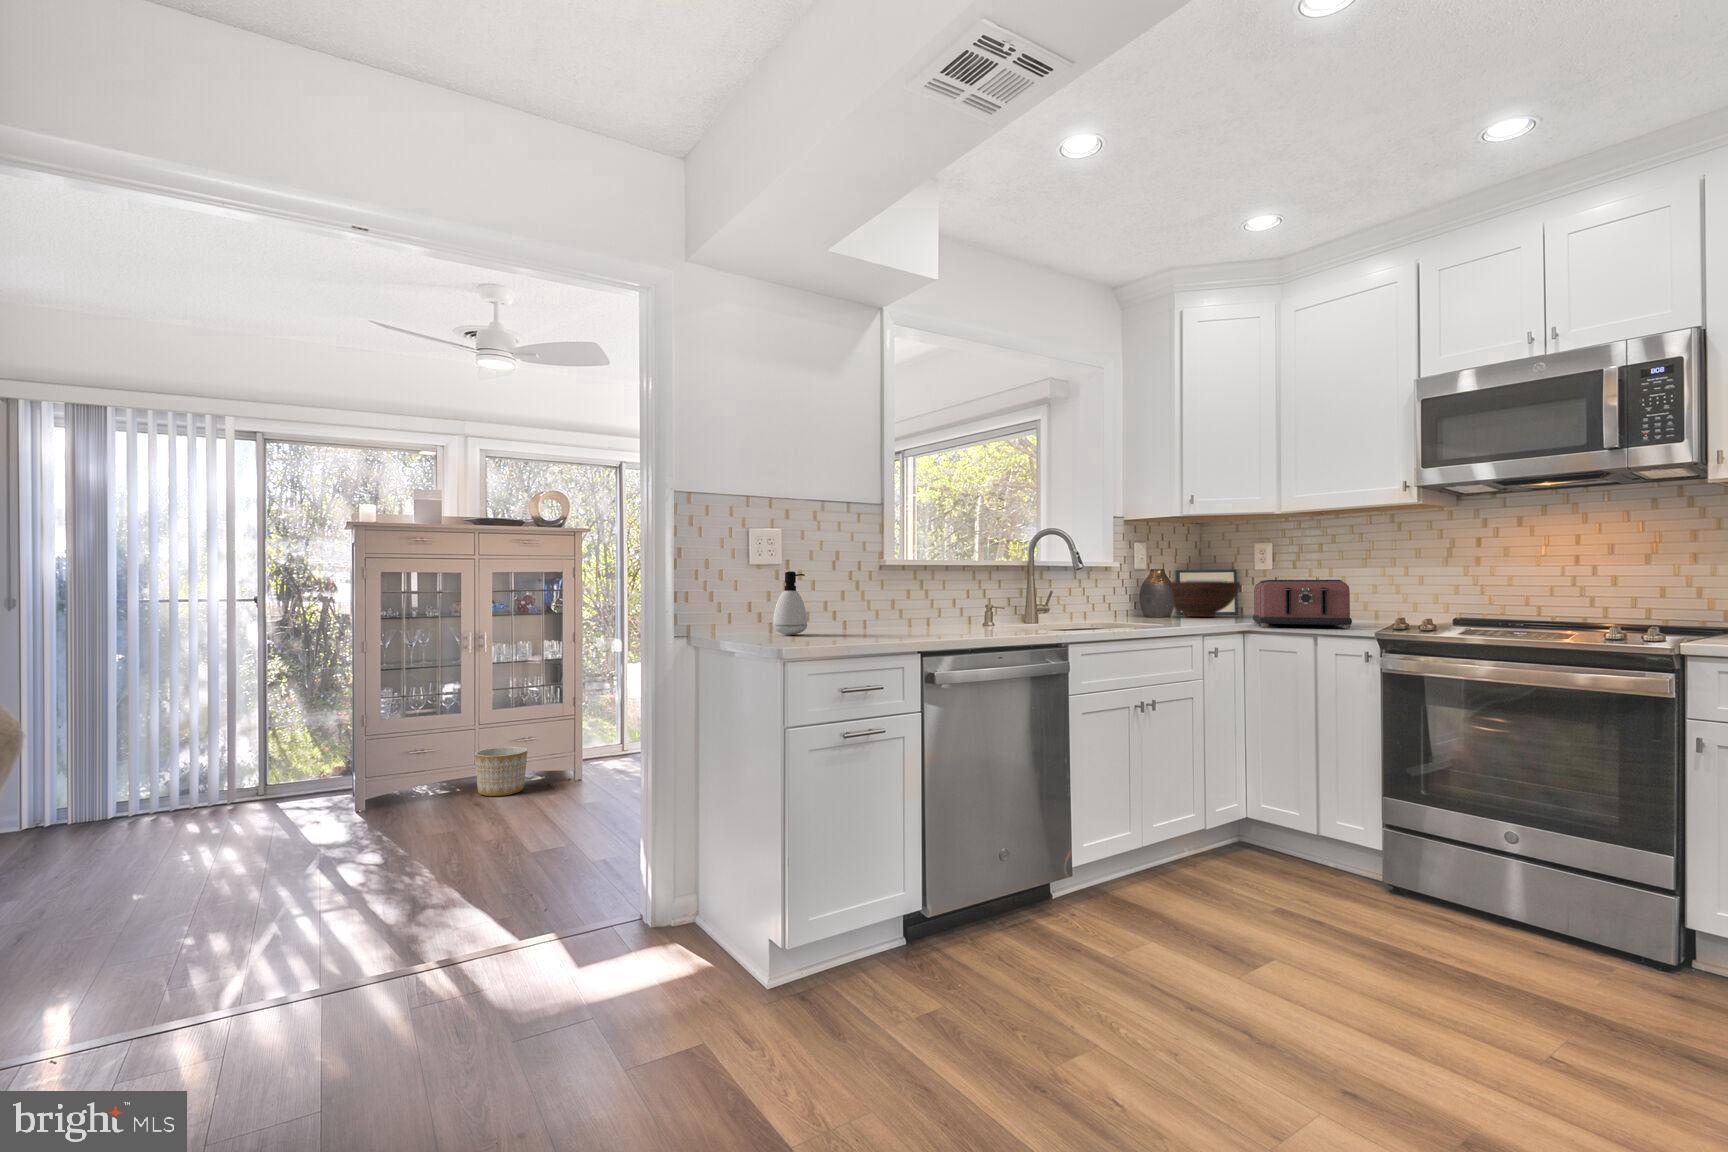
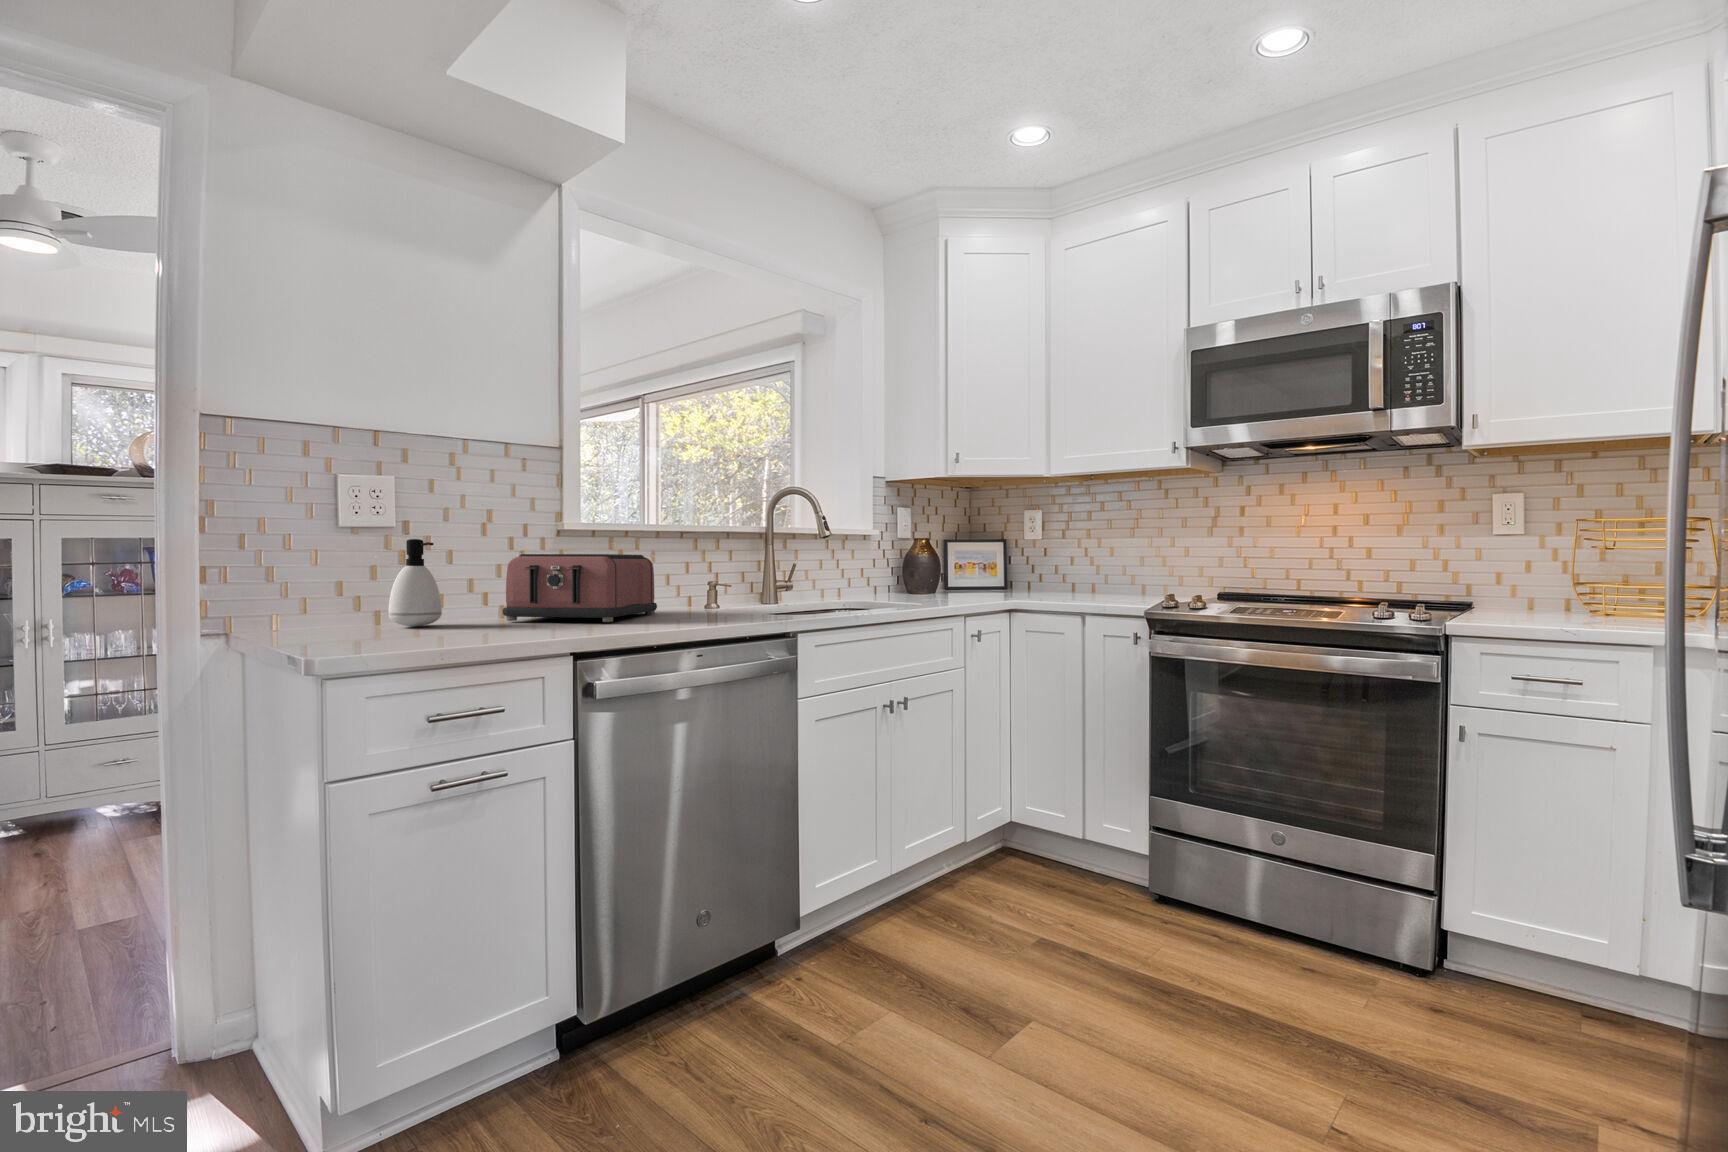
toaster: present [1253,580,1352,628] -> present [503,554,657,622]
fruit bowl: present [1169,581,1240,617] -> none [923,553,1008,593]
planter: present [475,747,528,796] -> none [24,774,115,846]

